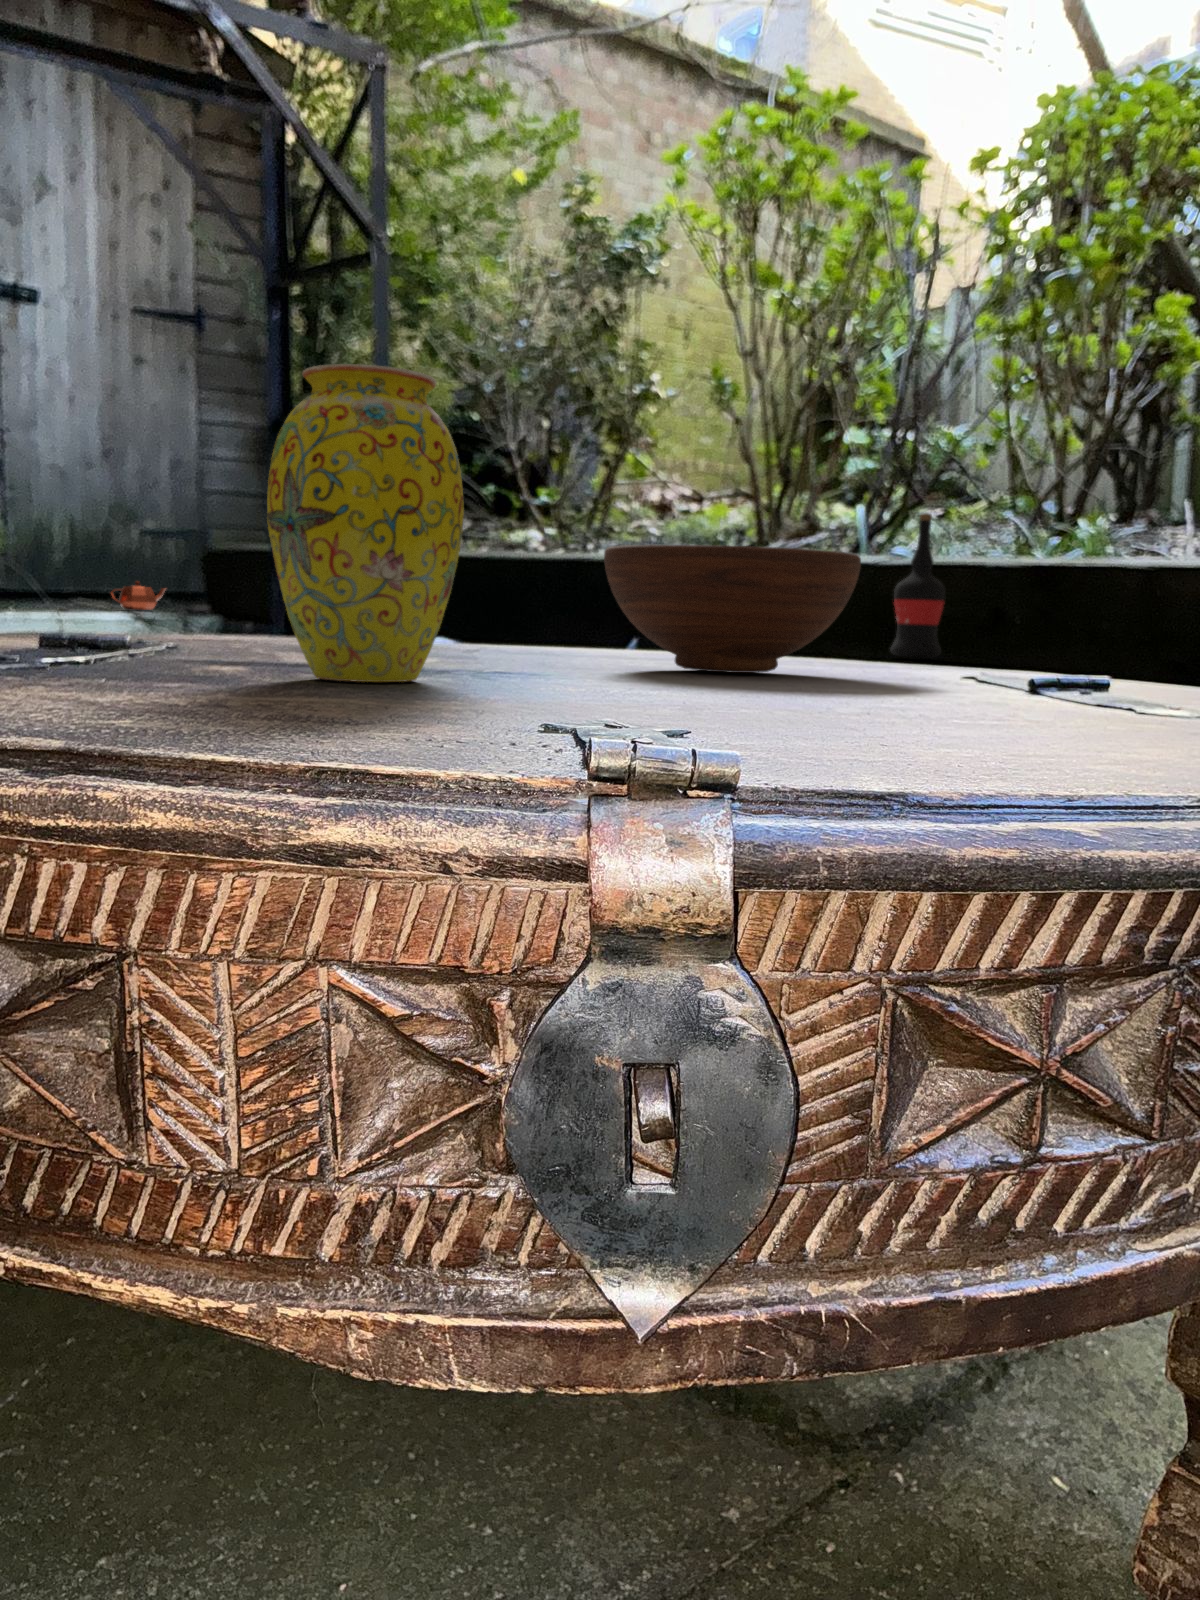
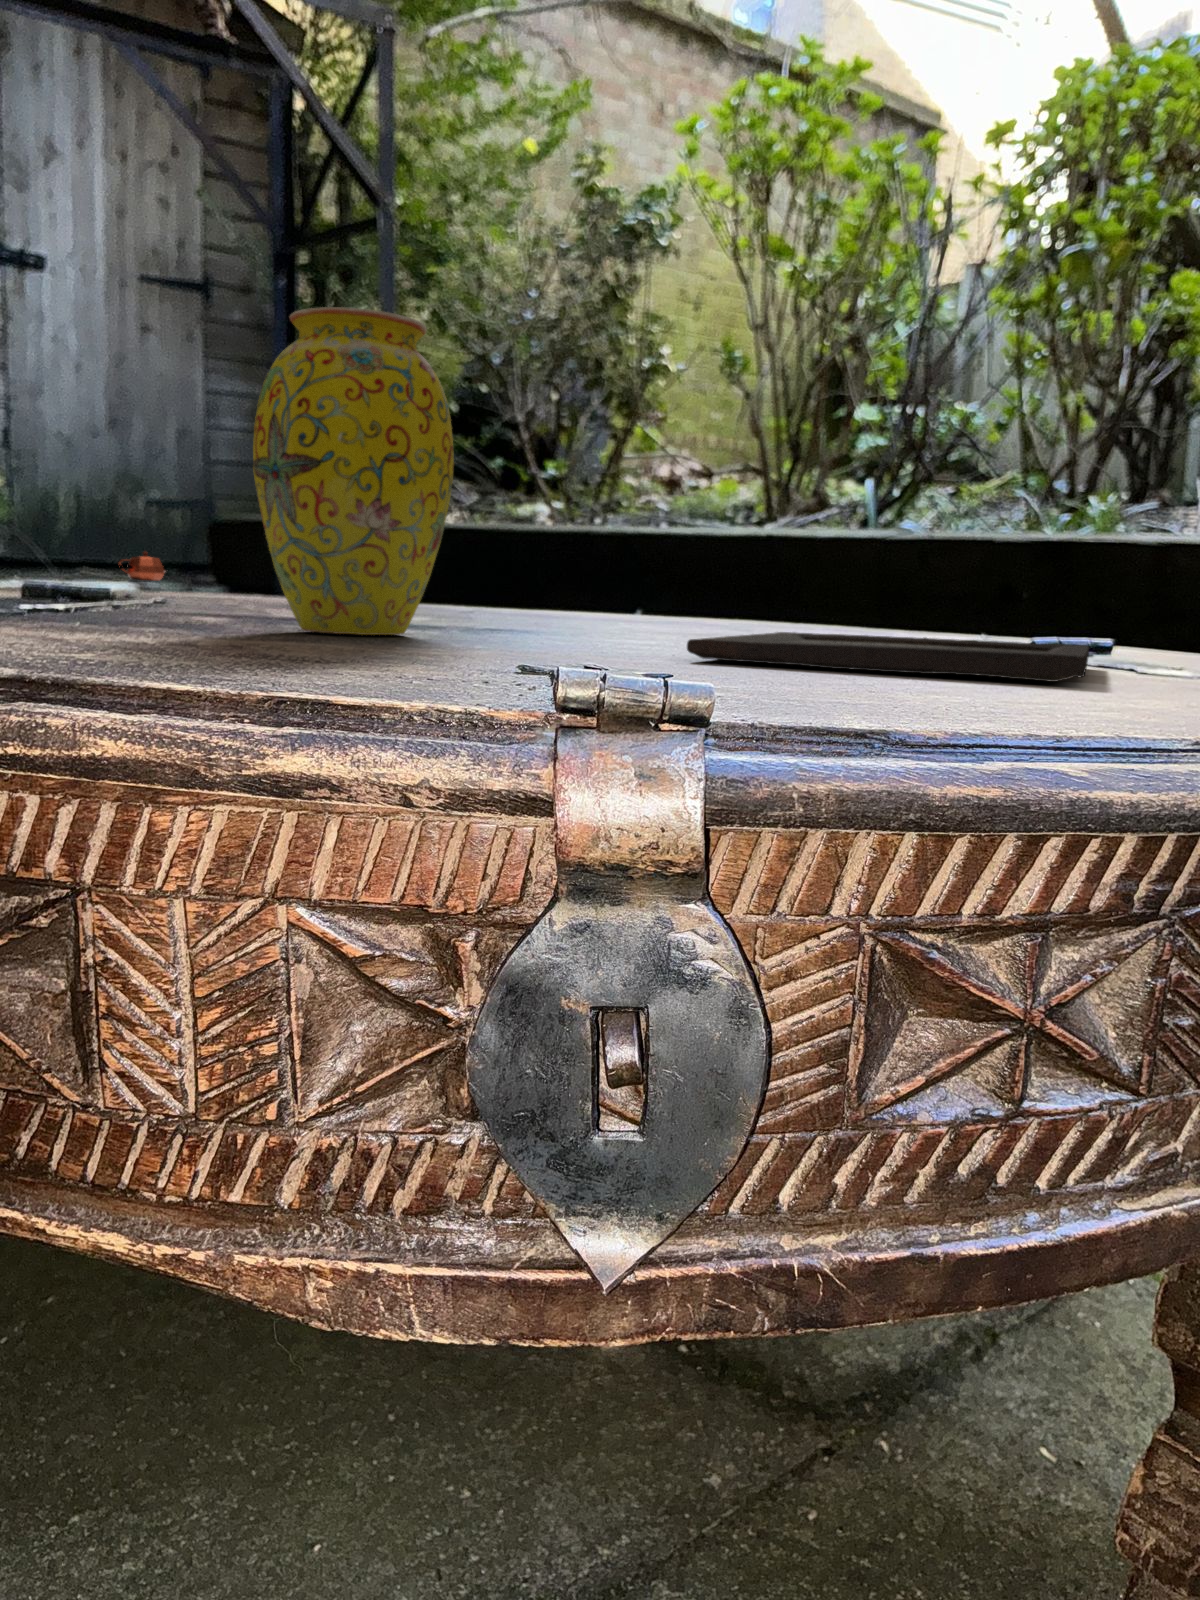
wine bottle: present [890,513,945,659] -> none [893,483,951,630]
fruit bowl: present [604,545,861,673] -> none [602,503,862,636]
tray: none [698,673,1089,728] -> present [687,632,1089,682]

